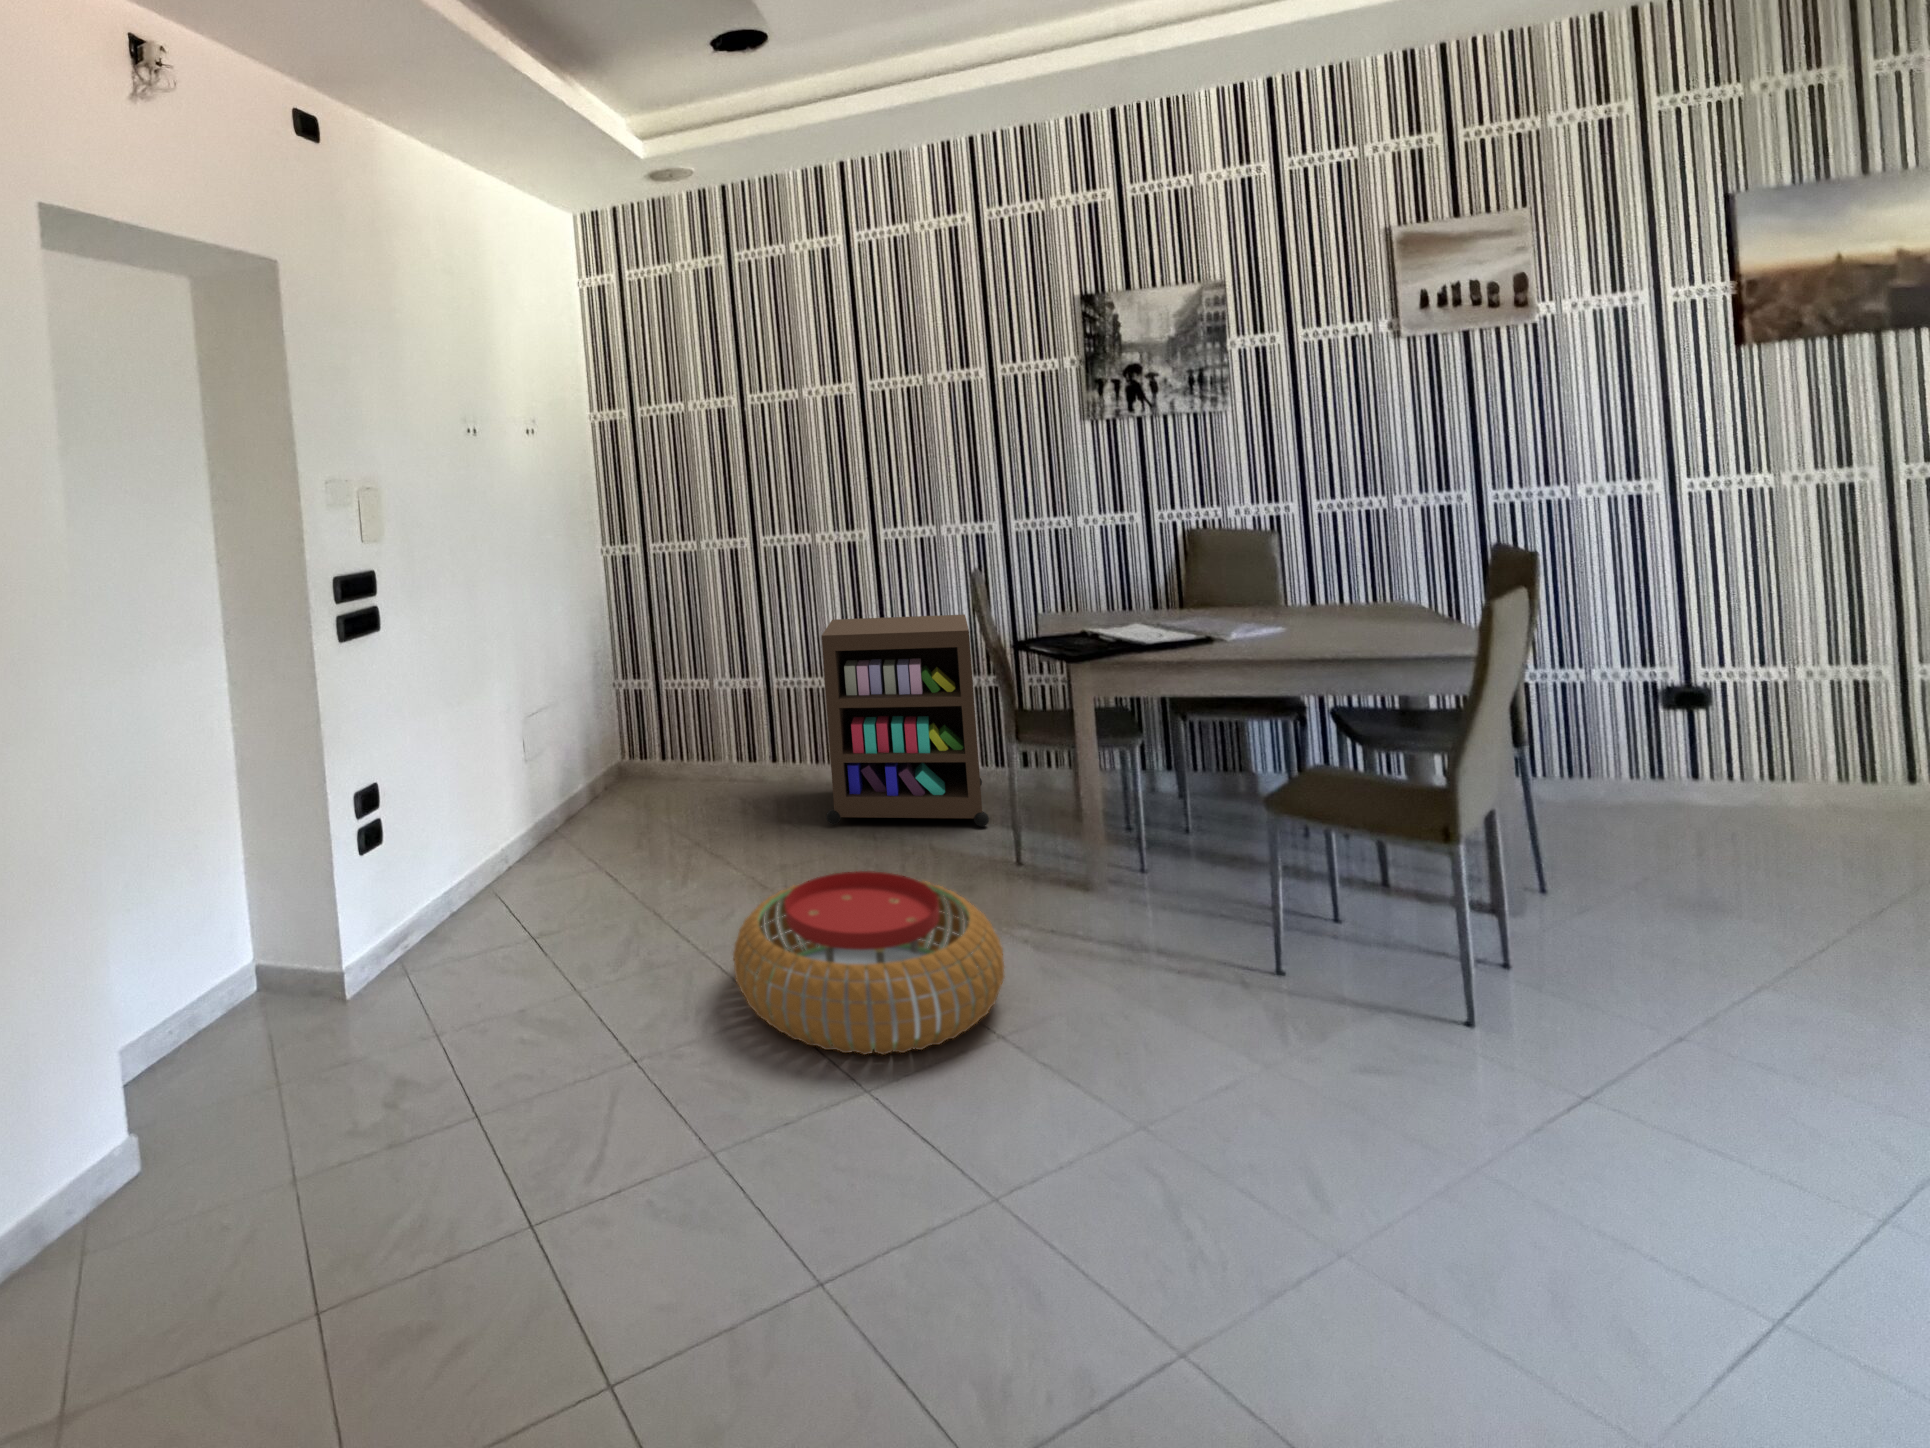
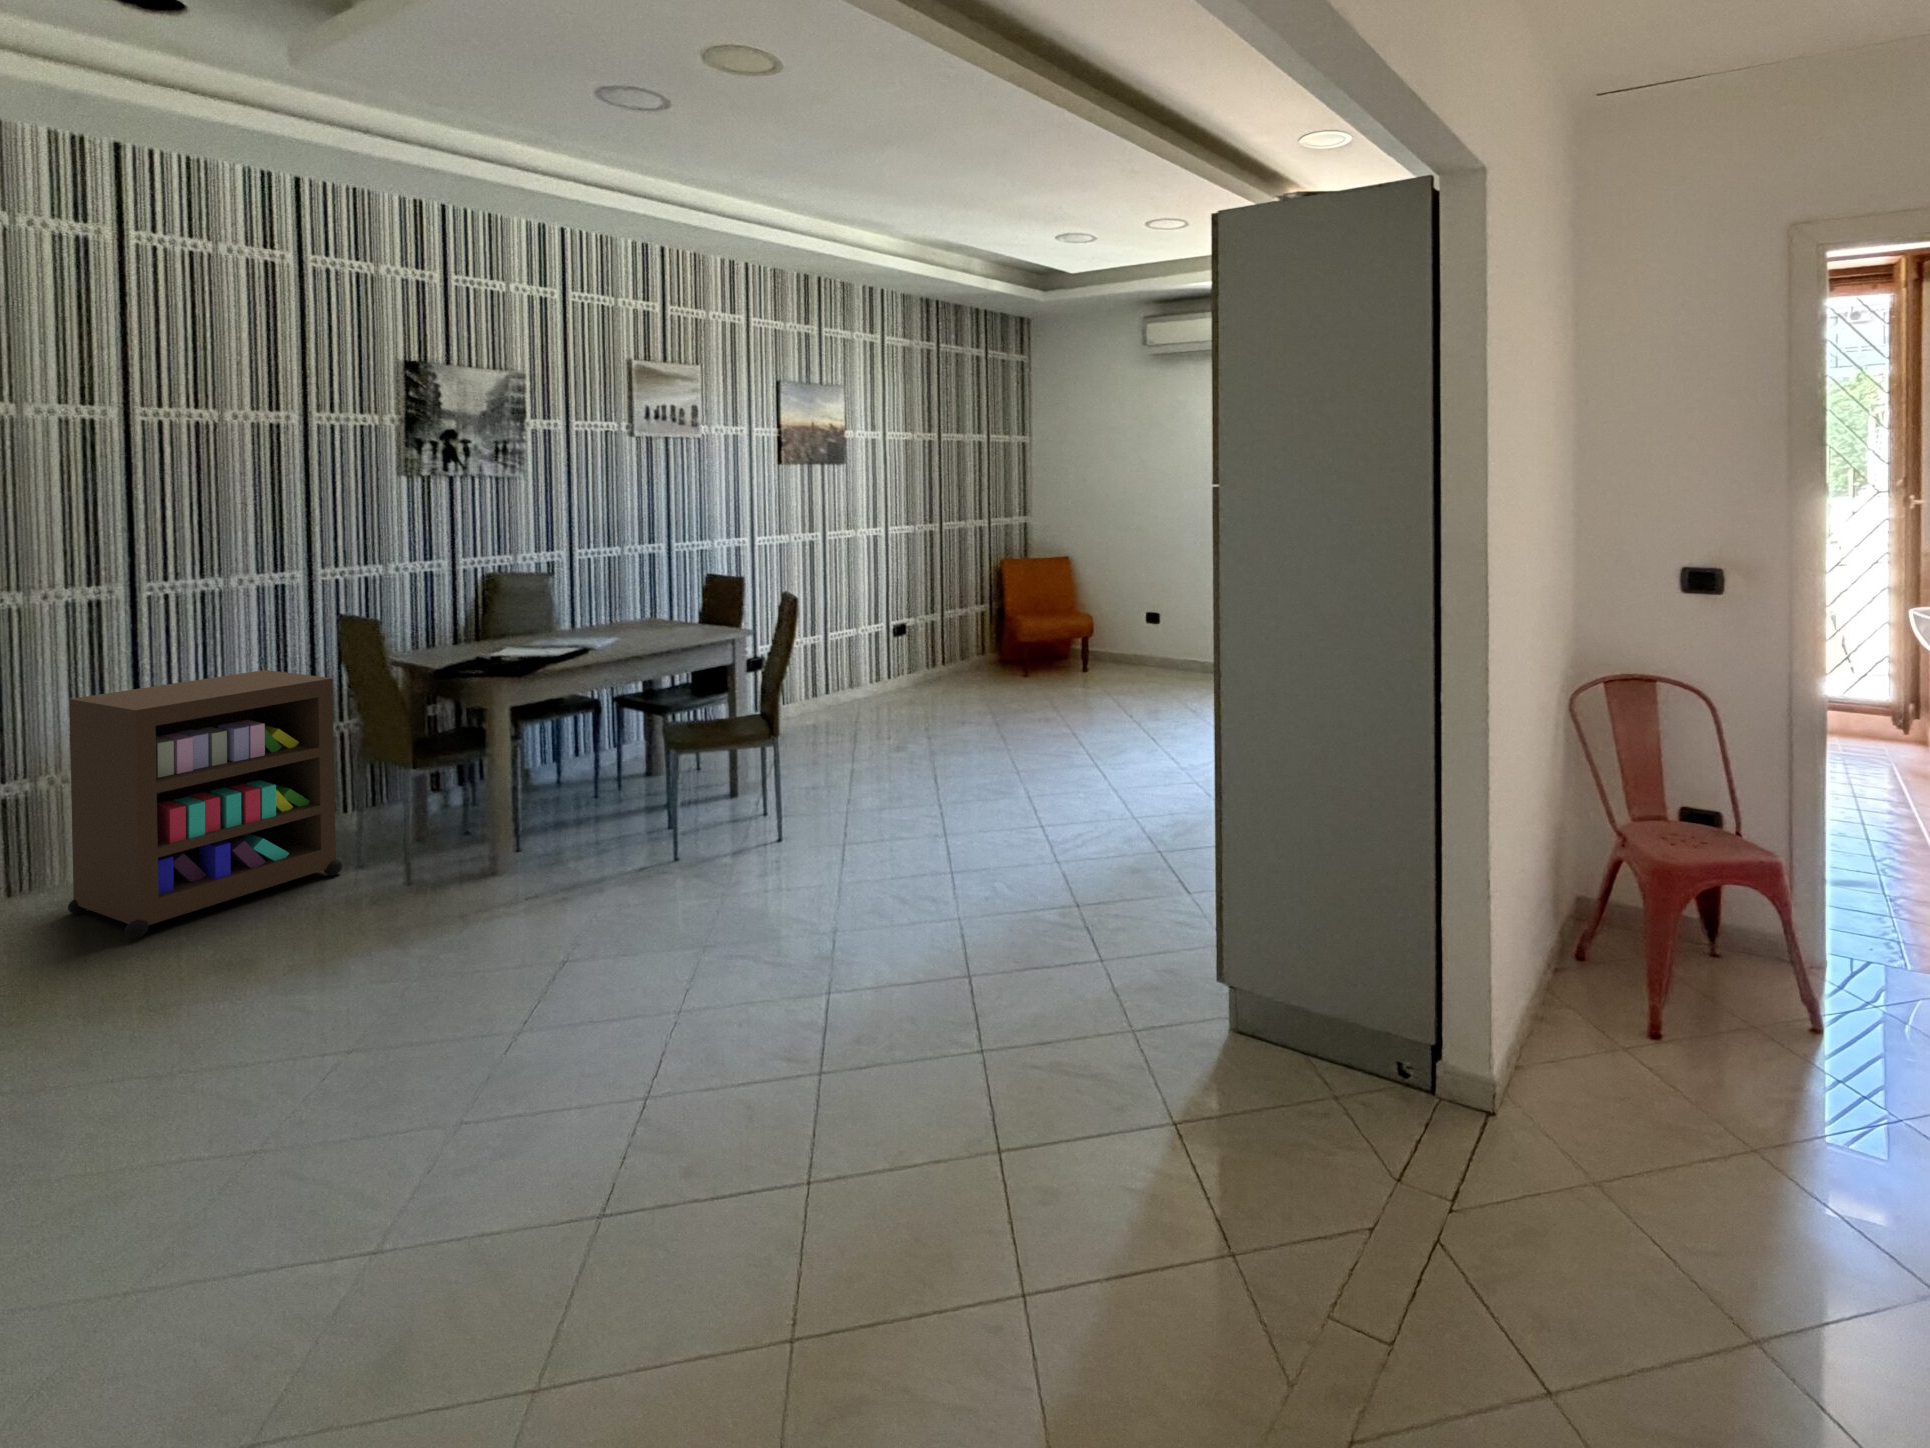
pouf: present [733,871,1004,1055] -> none [302,880,598,1057]

